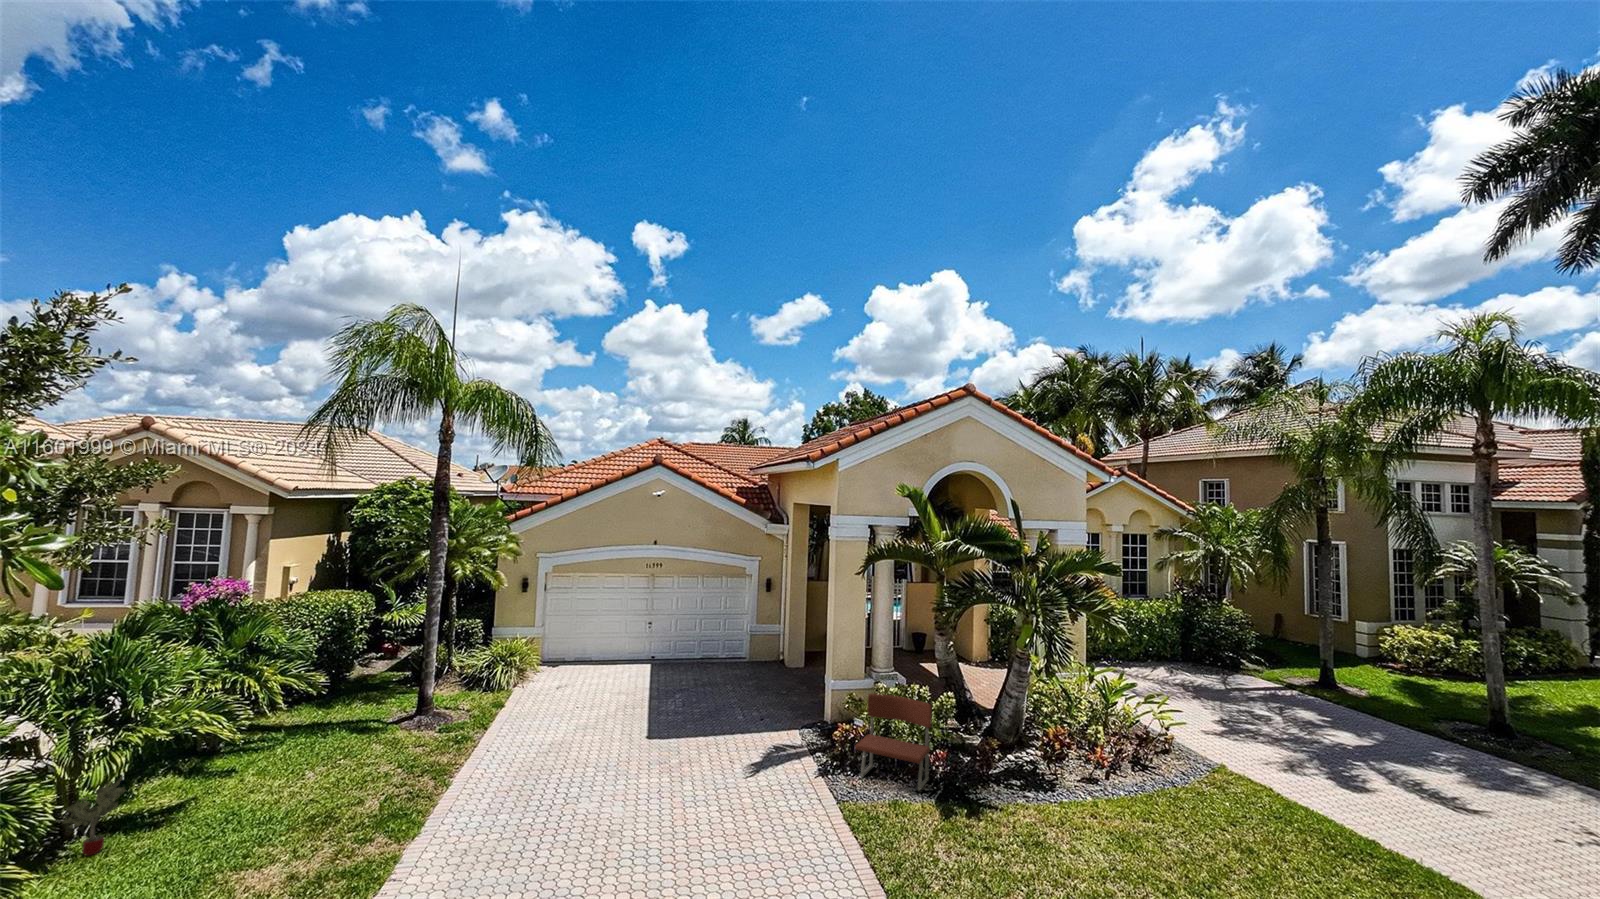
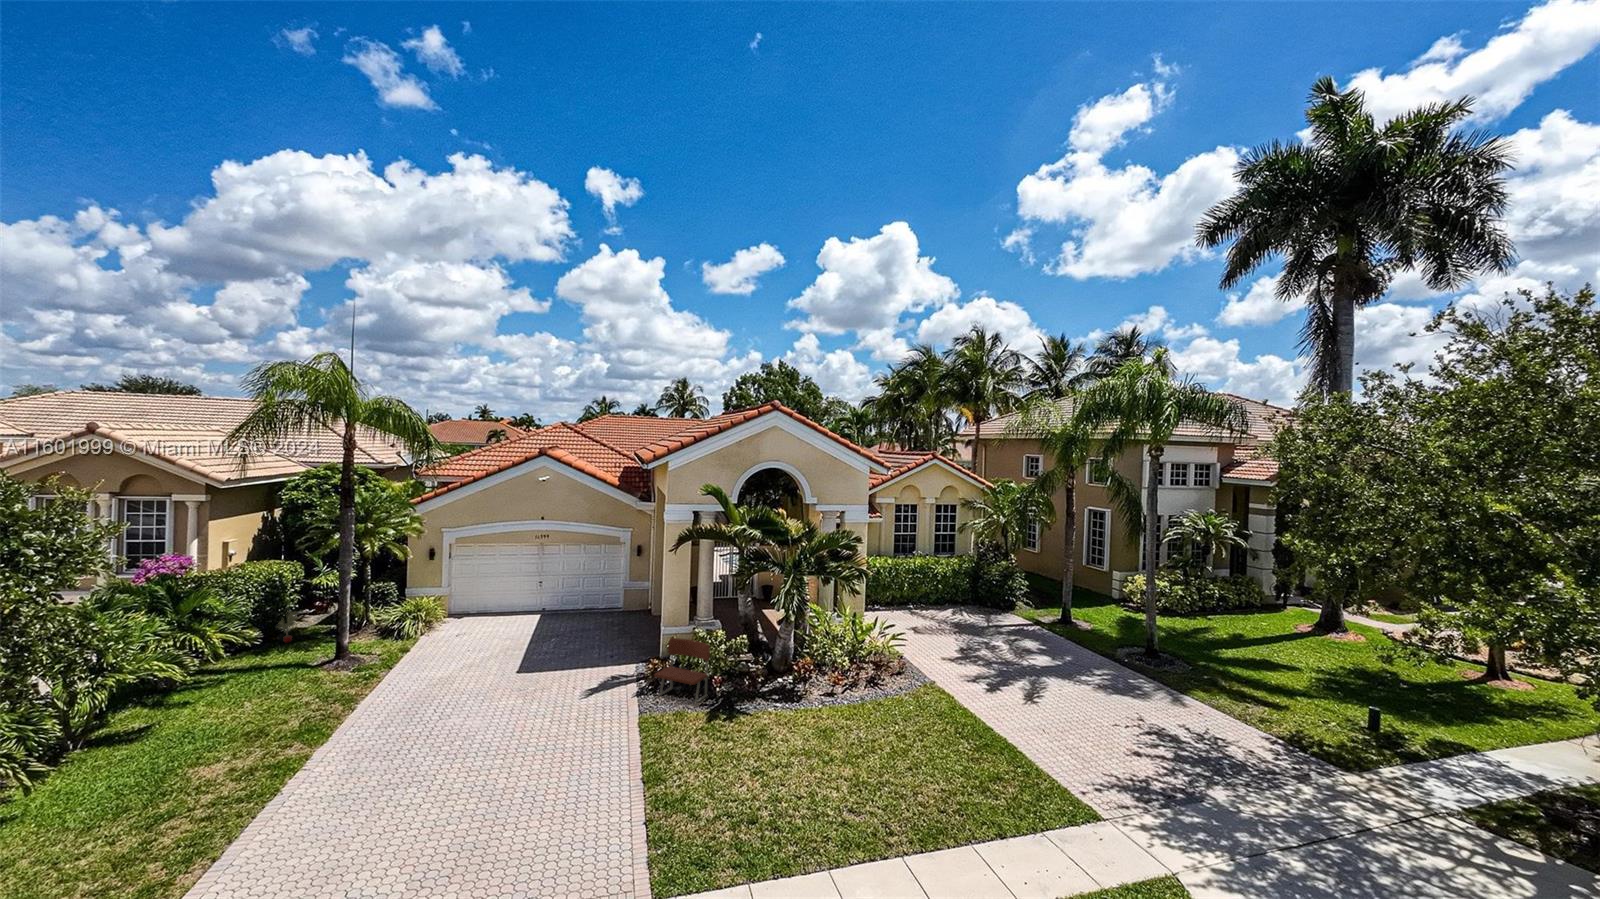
potted tree: present [63,776,125,856] -> present [277,611,297,643]

